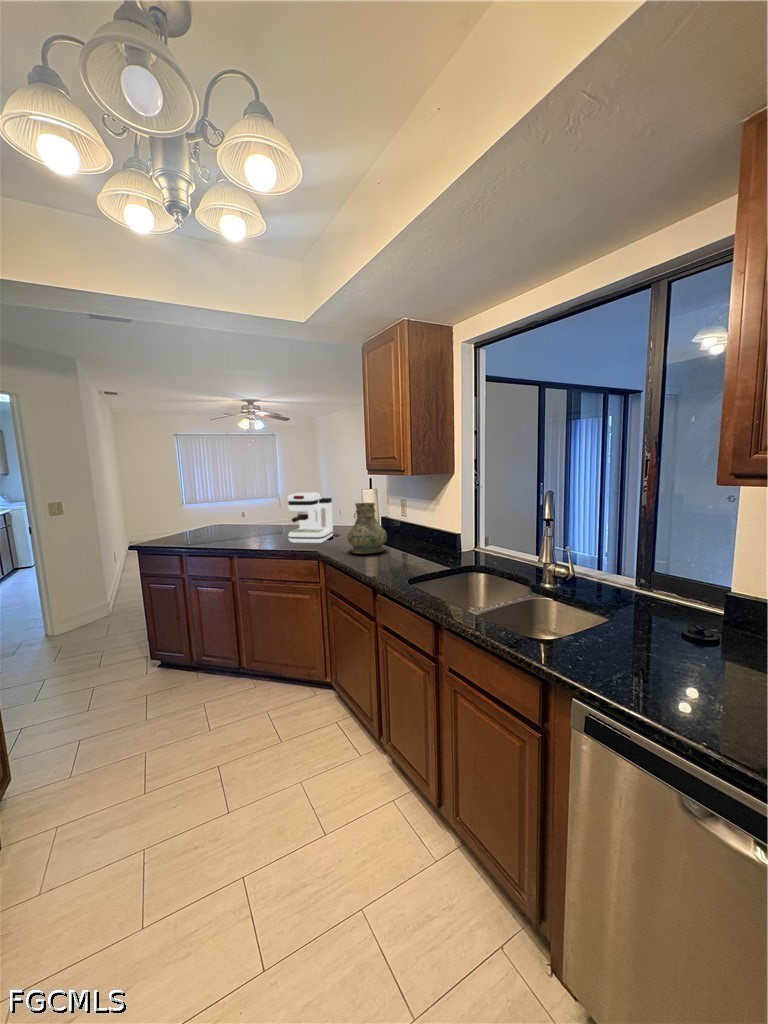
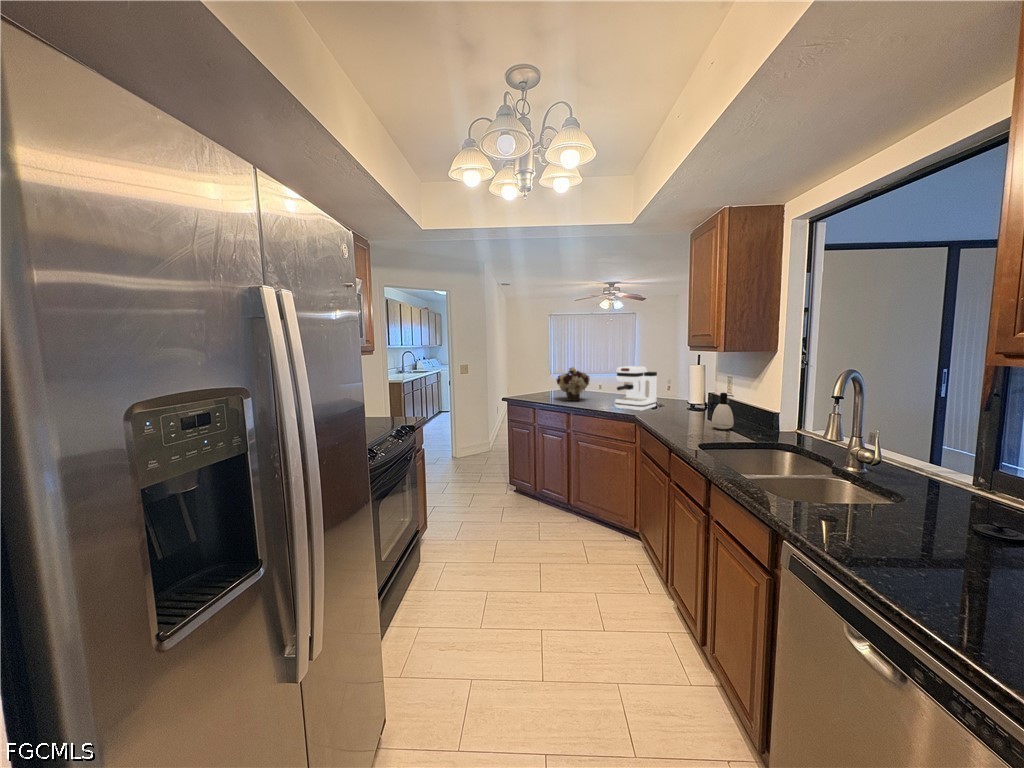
flower arrangement: none [206,496,252,539] -> present [557,367,590,401]
vase: present [347,503,387,554] -> none [660,377,699,423]
soap dispenser: none [403,517,423,556] -> present [712,393,734,429]

